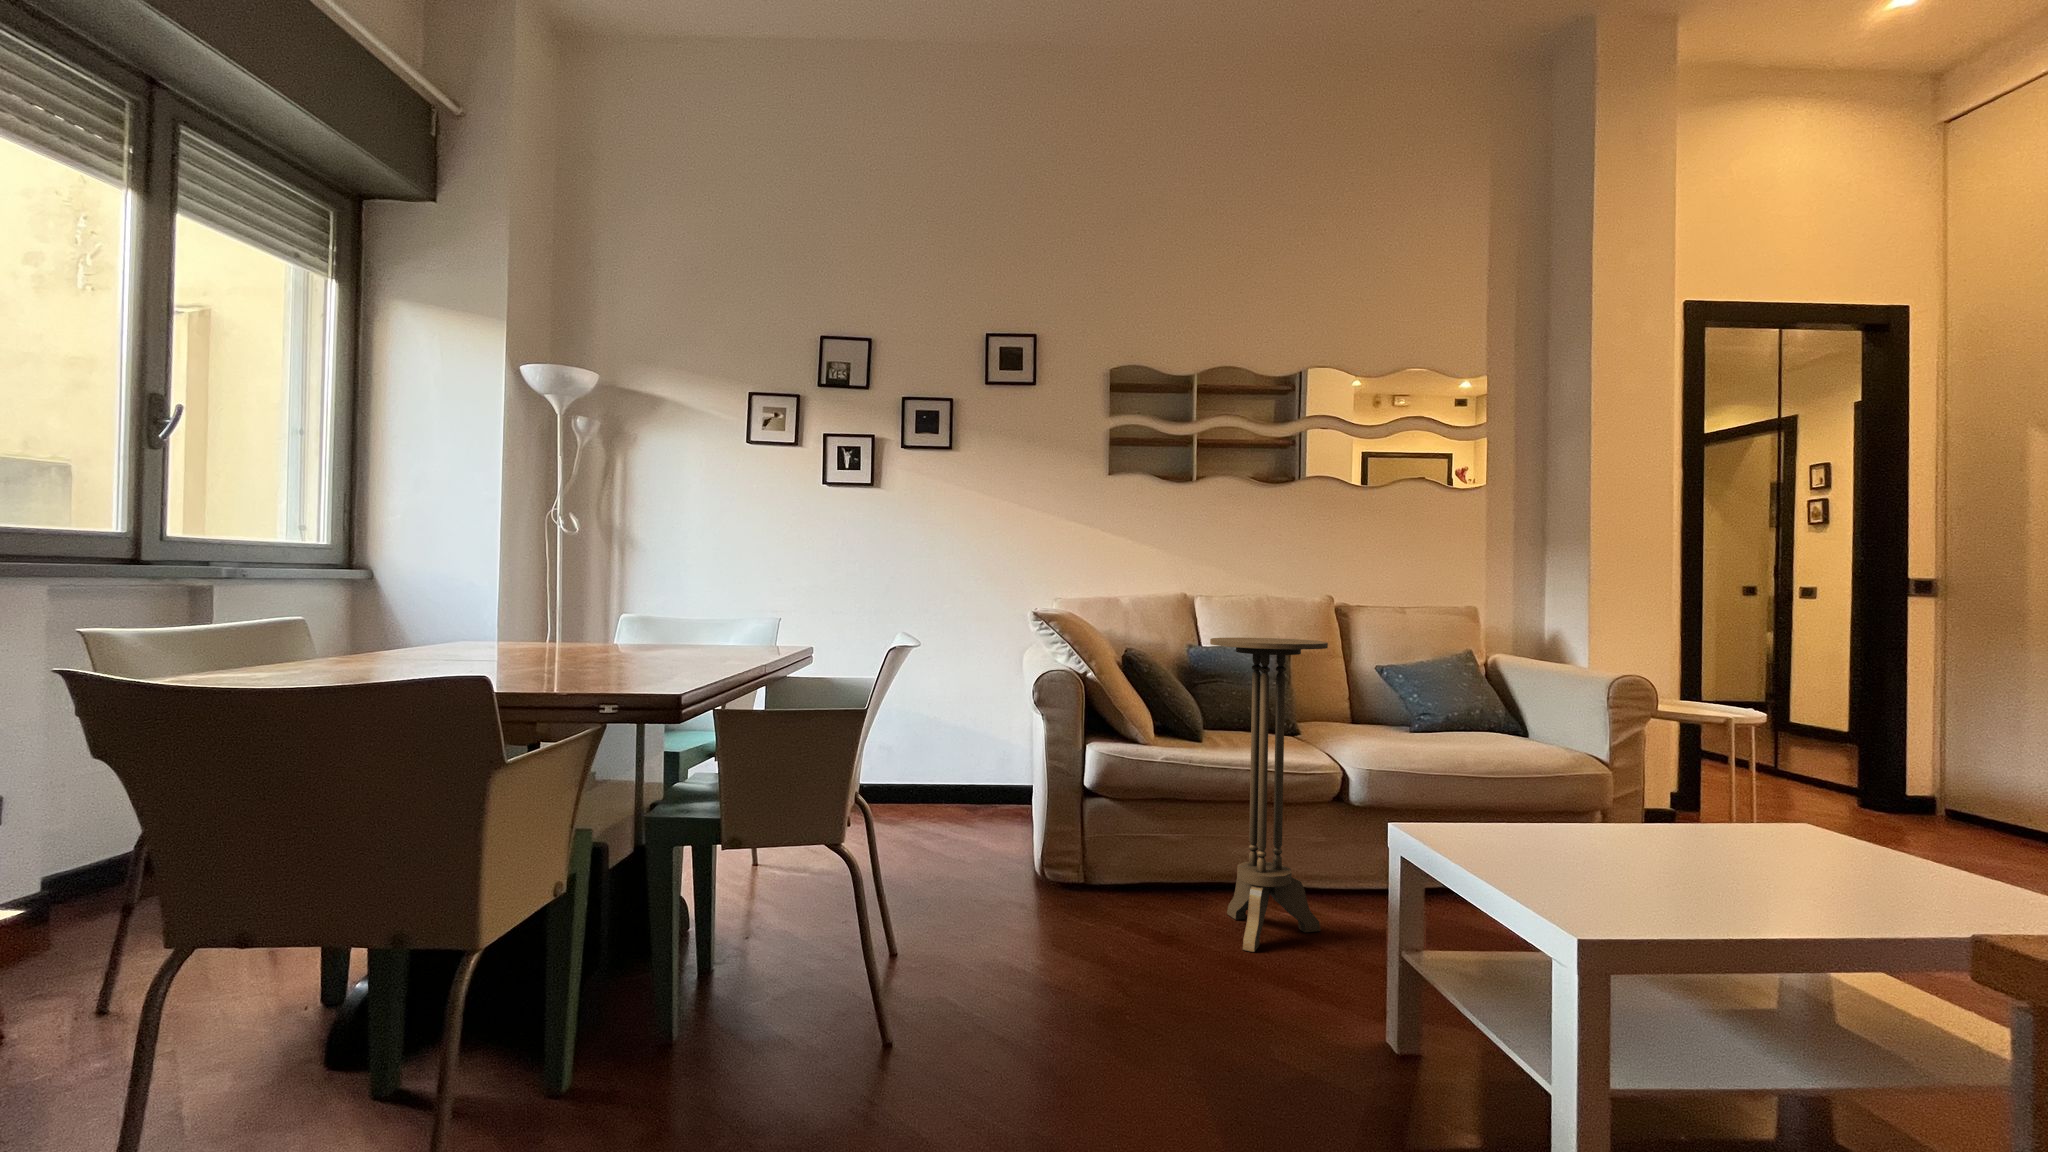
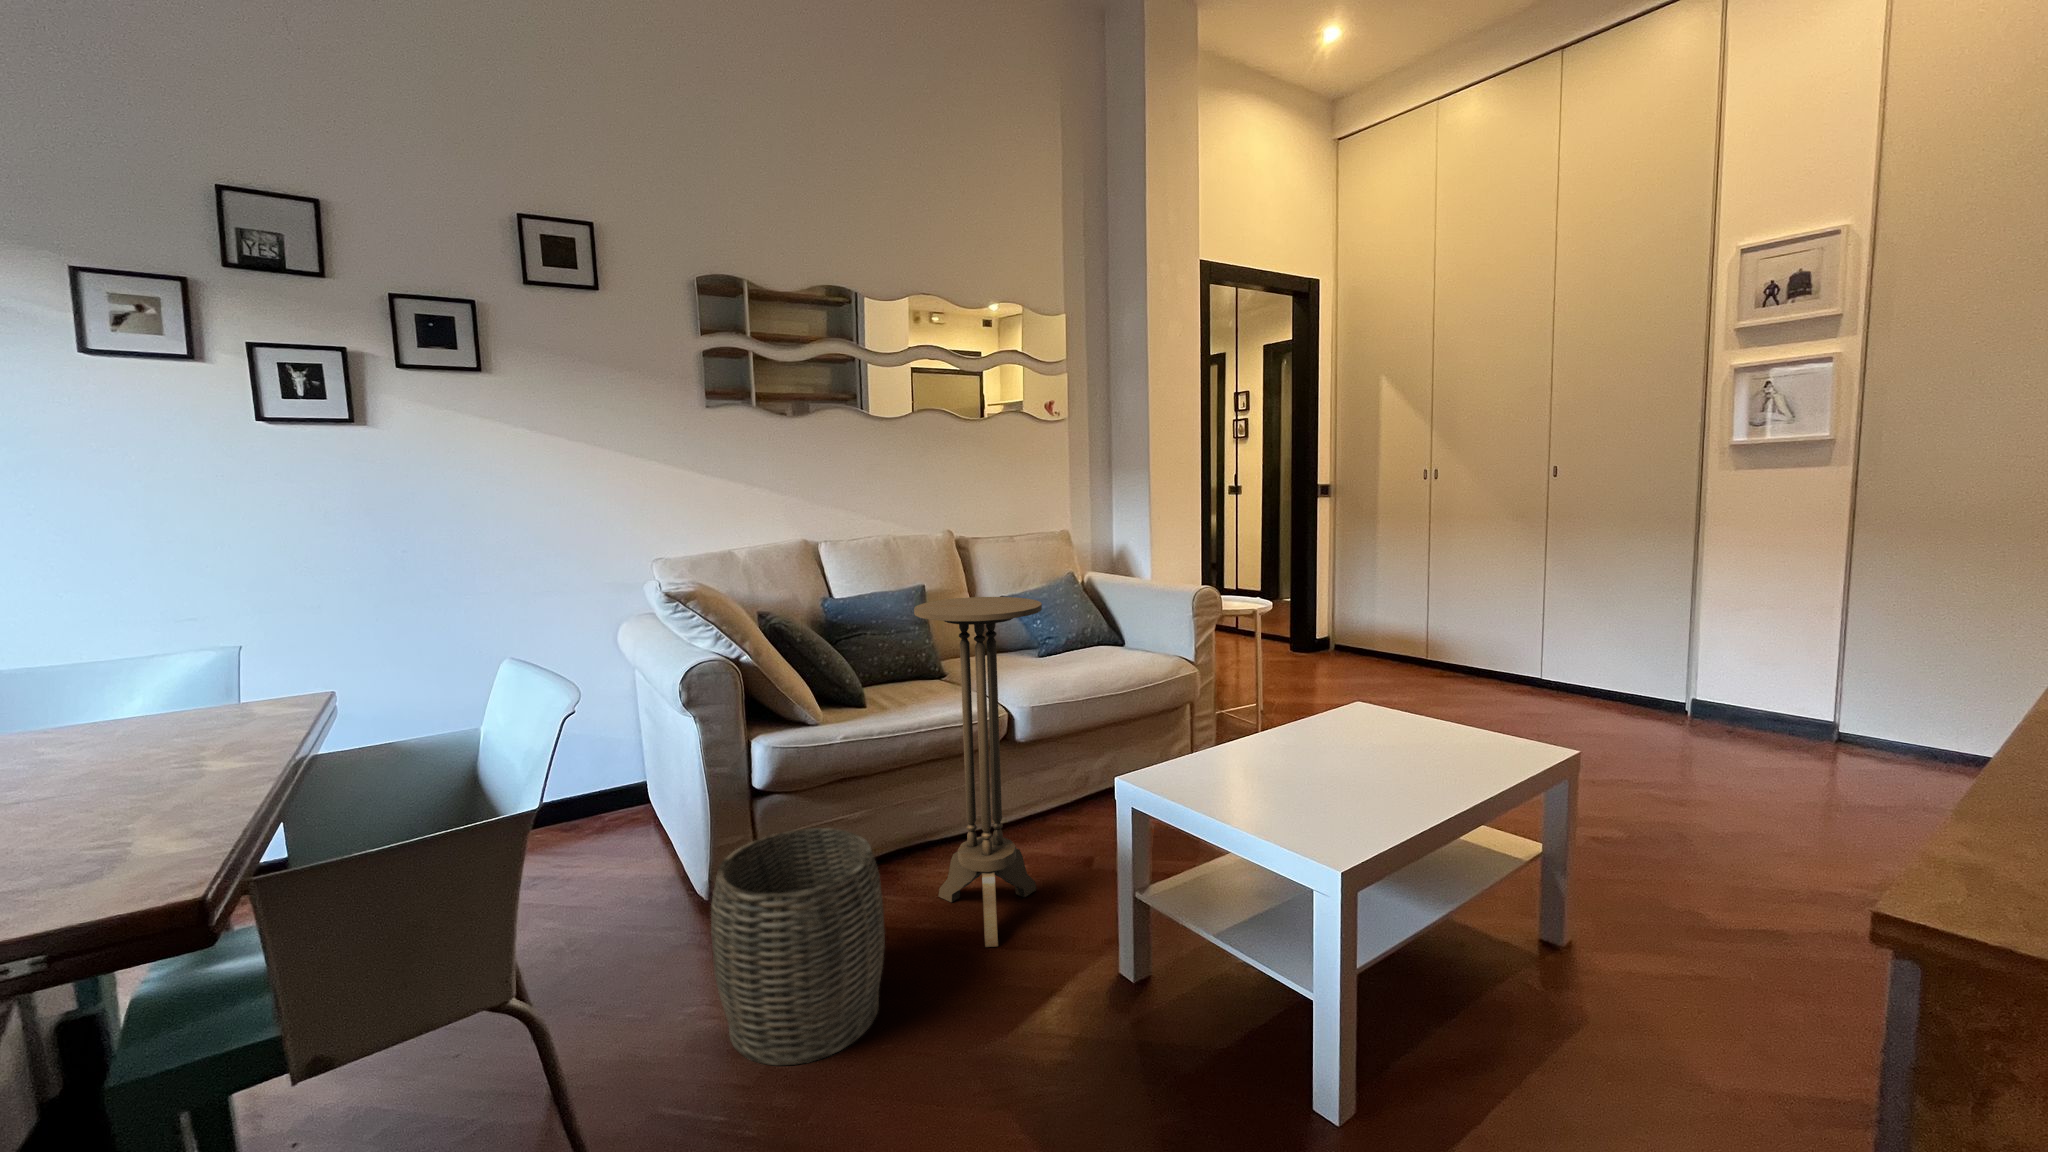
woven basket: none [1013,802,1144,967] -> present [711,828,885,1066]

